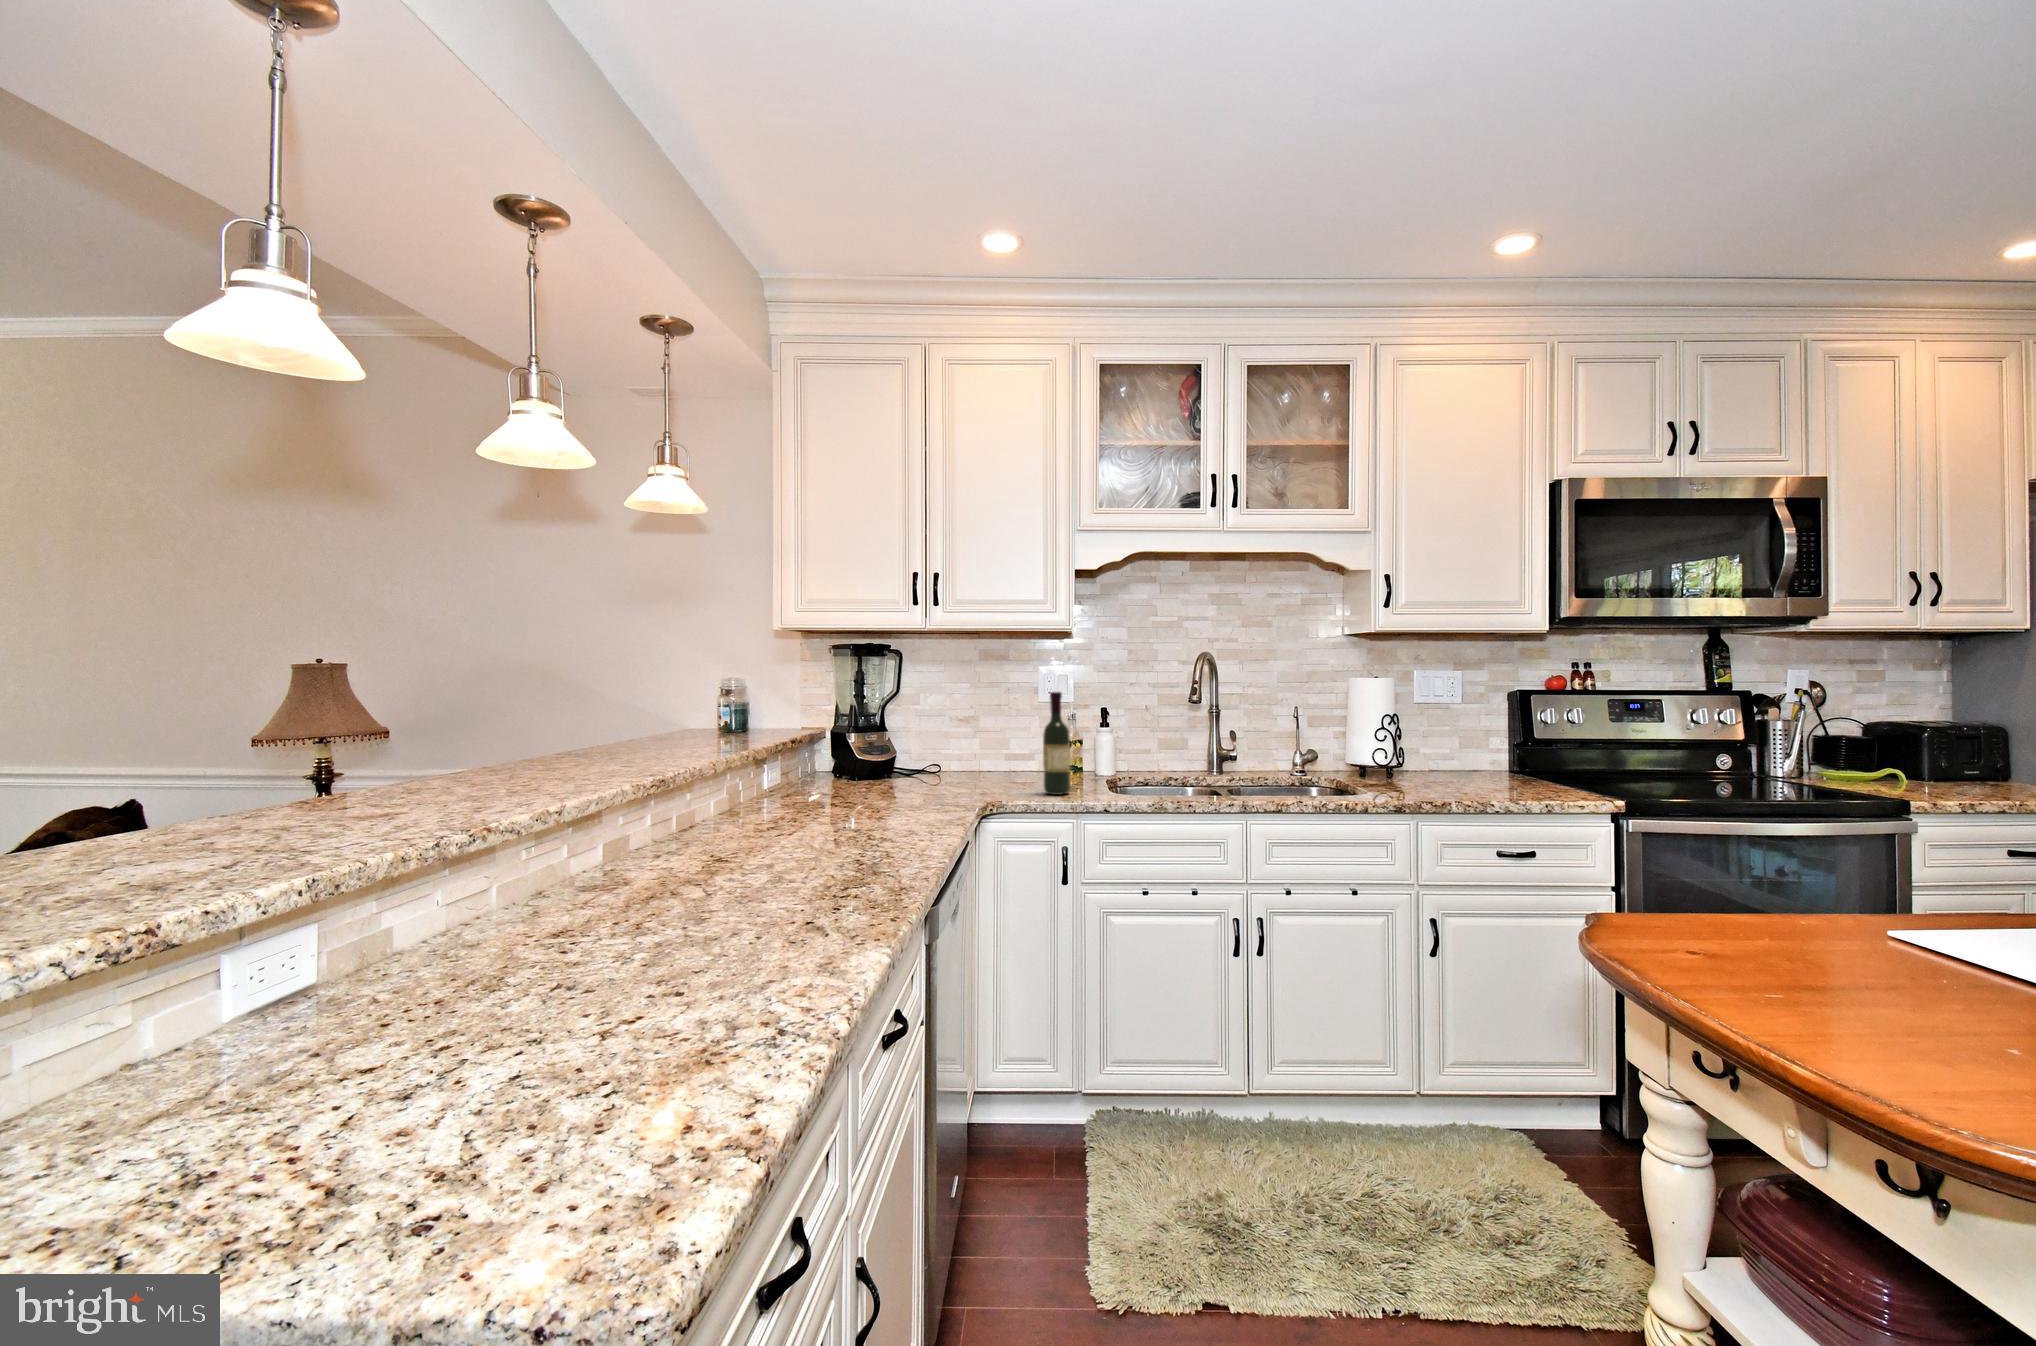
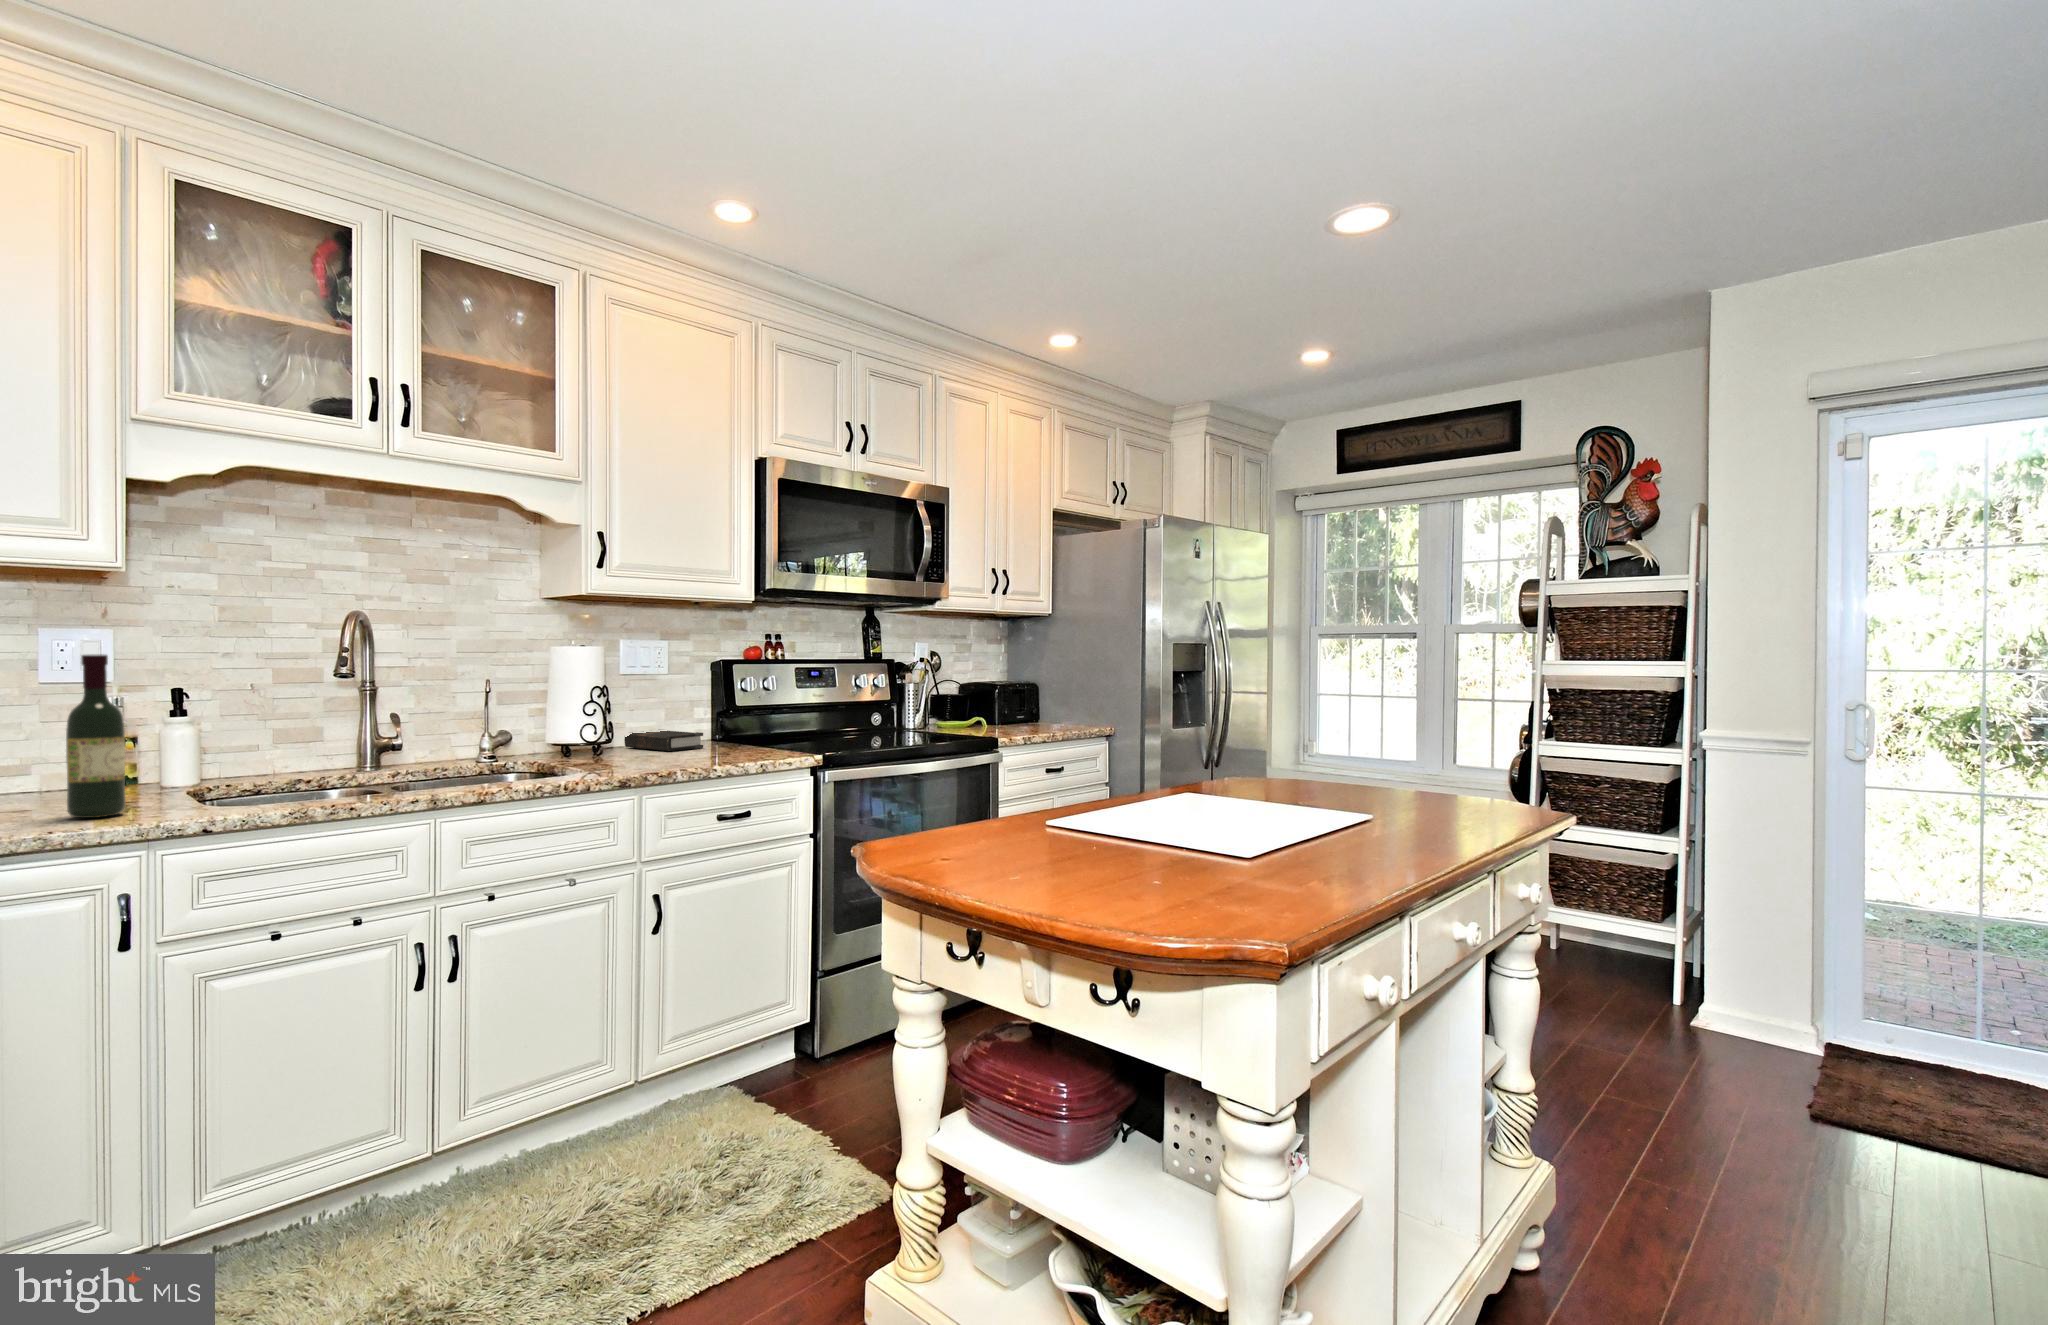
hardback book: none [1418,757,1495,779] -> present [624,731,703,751]

